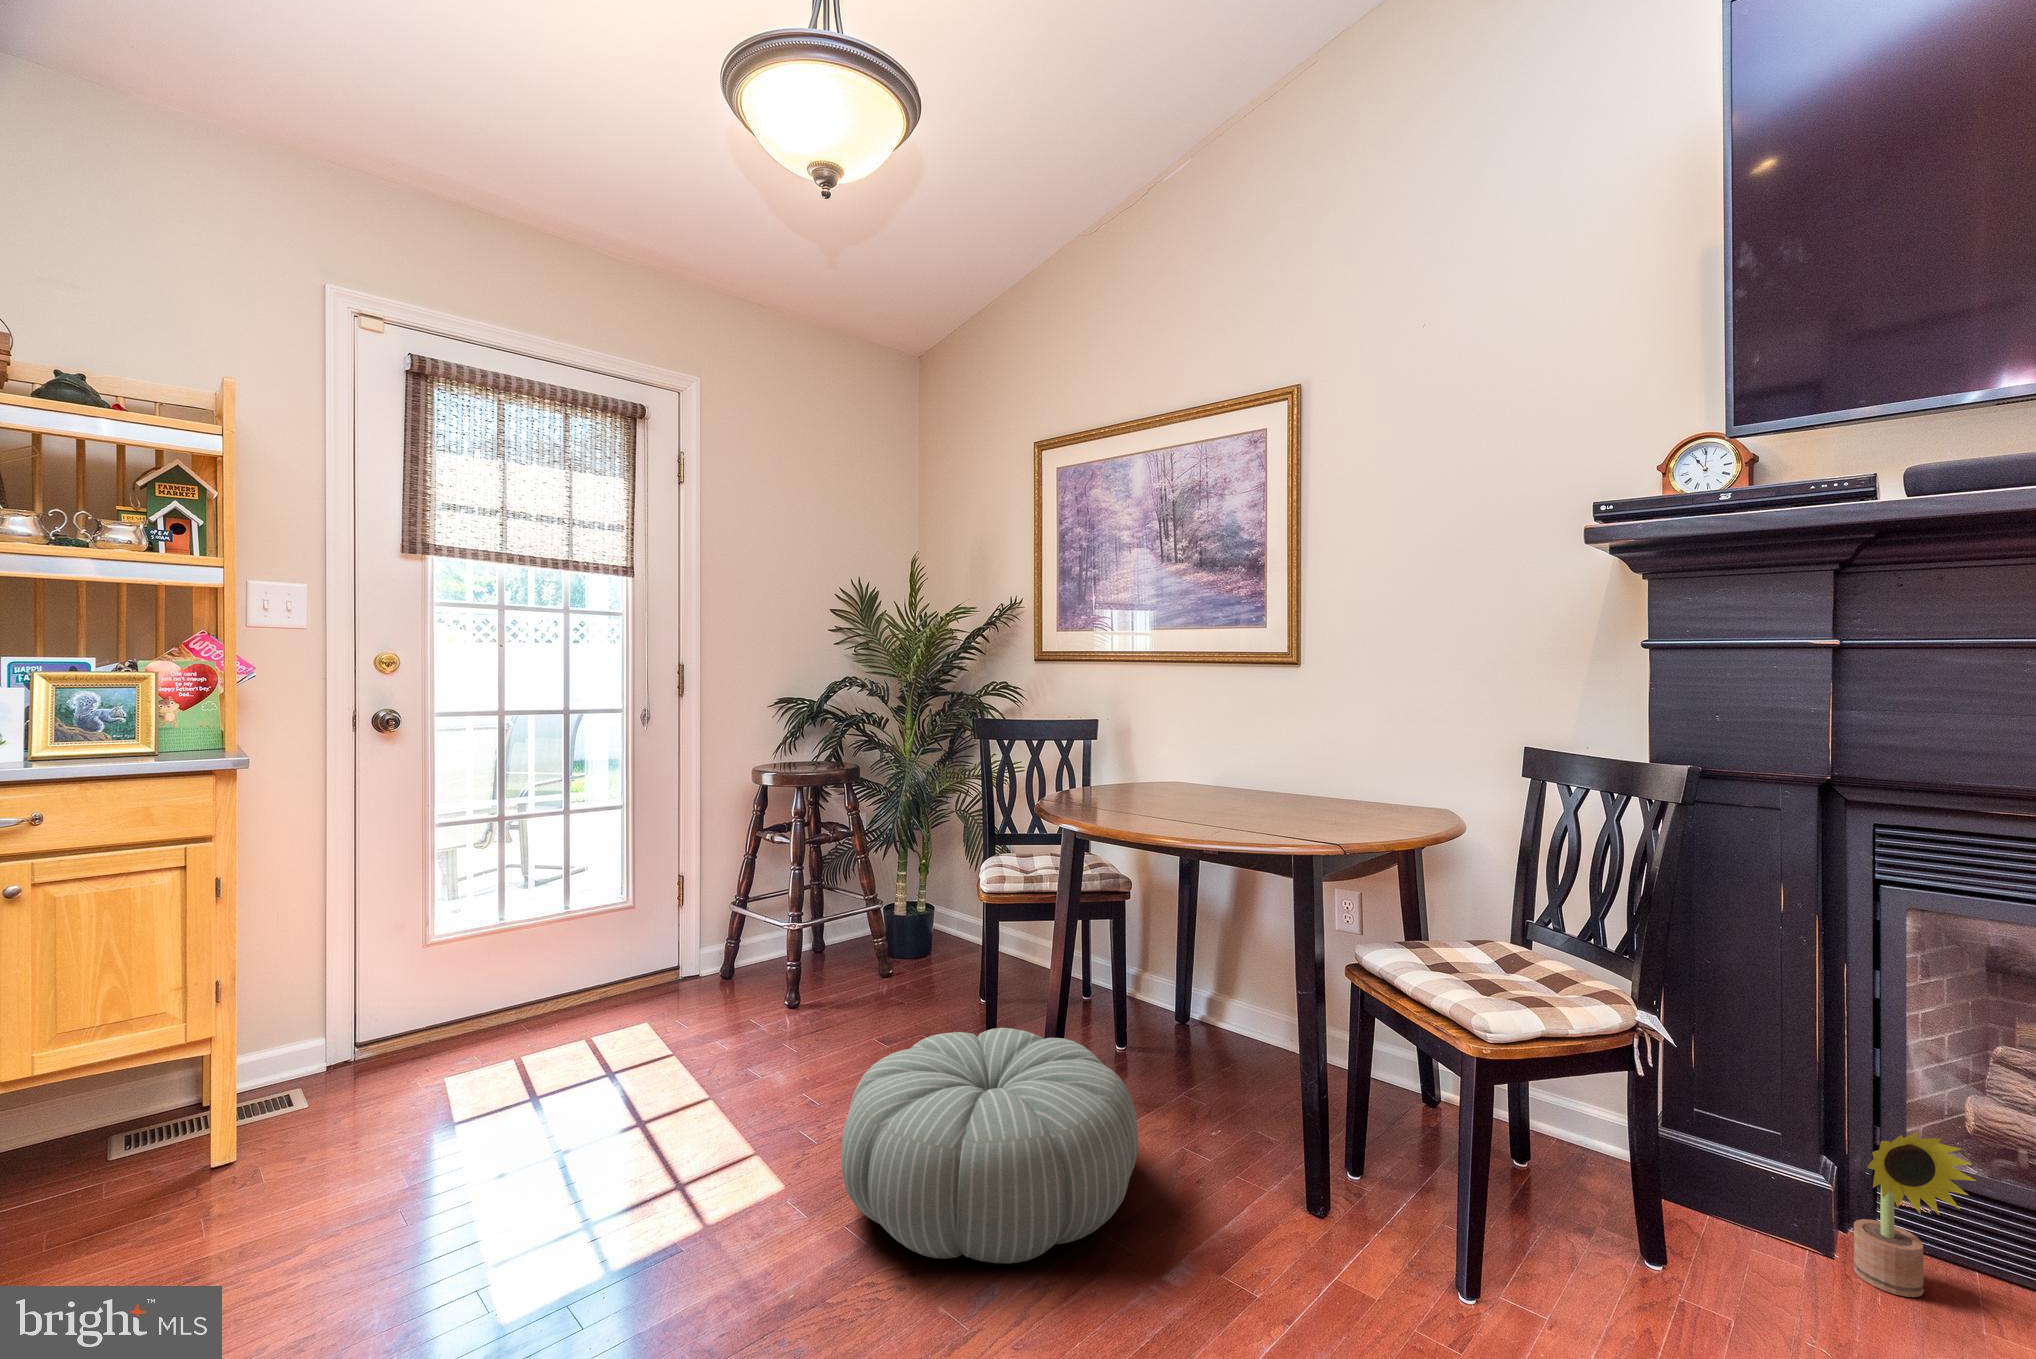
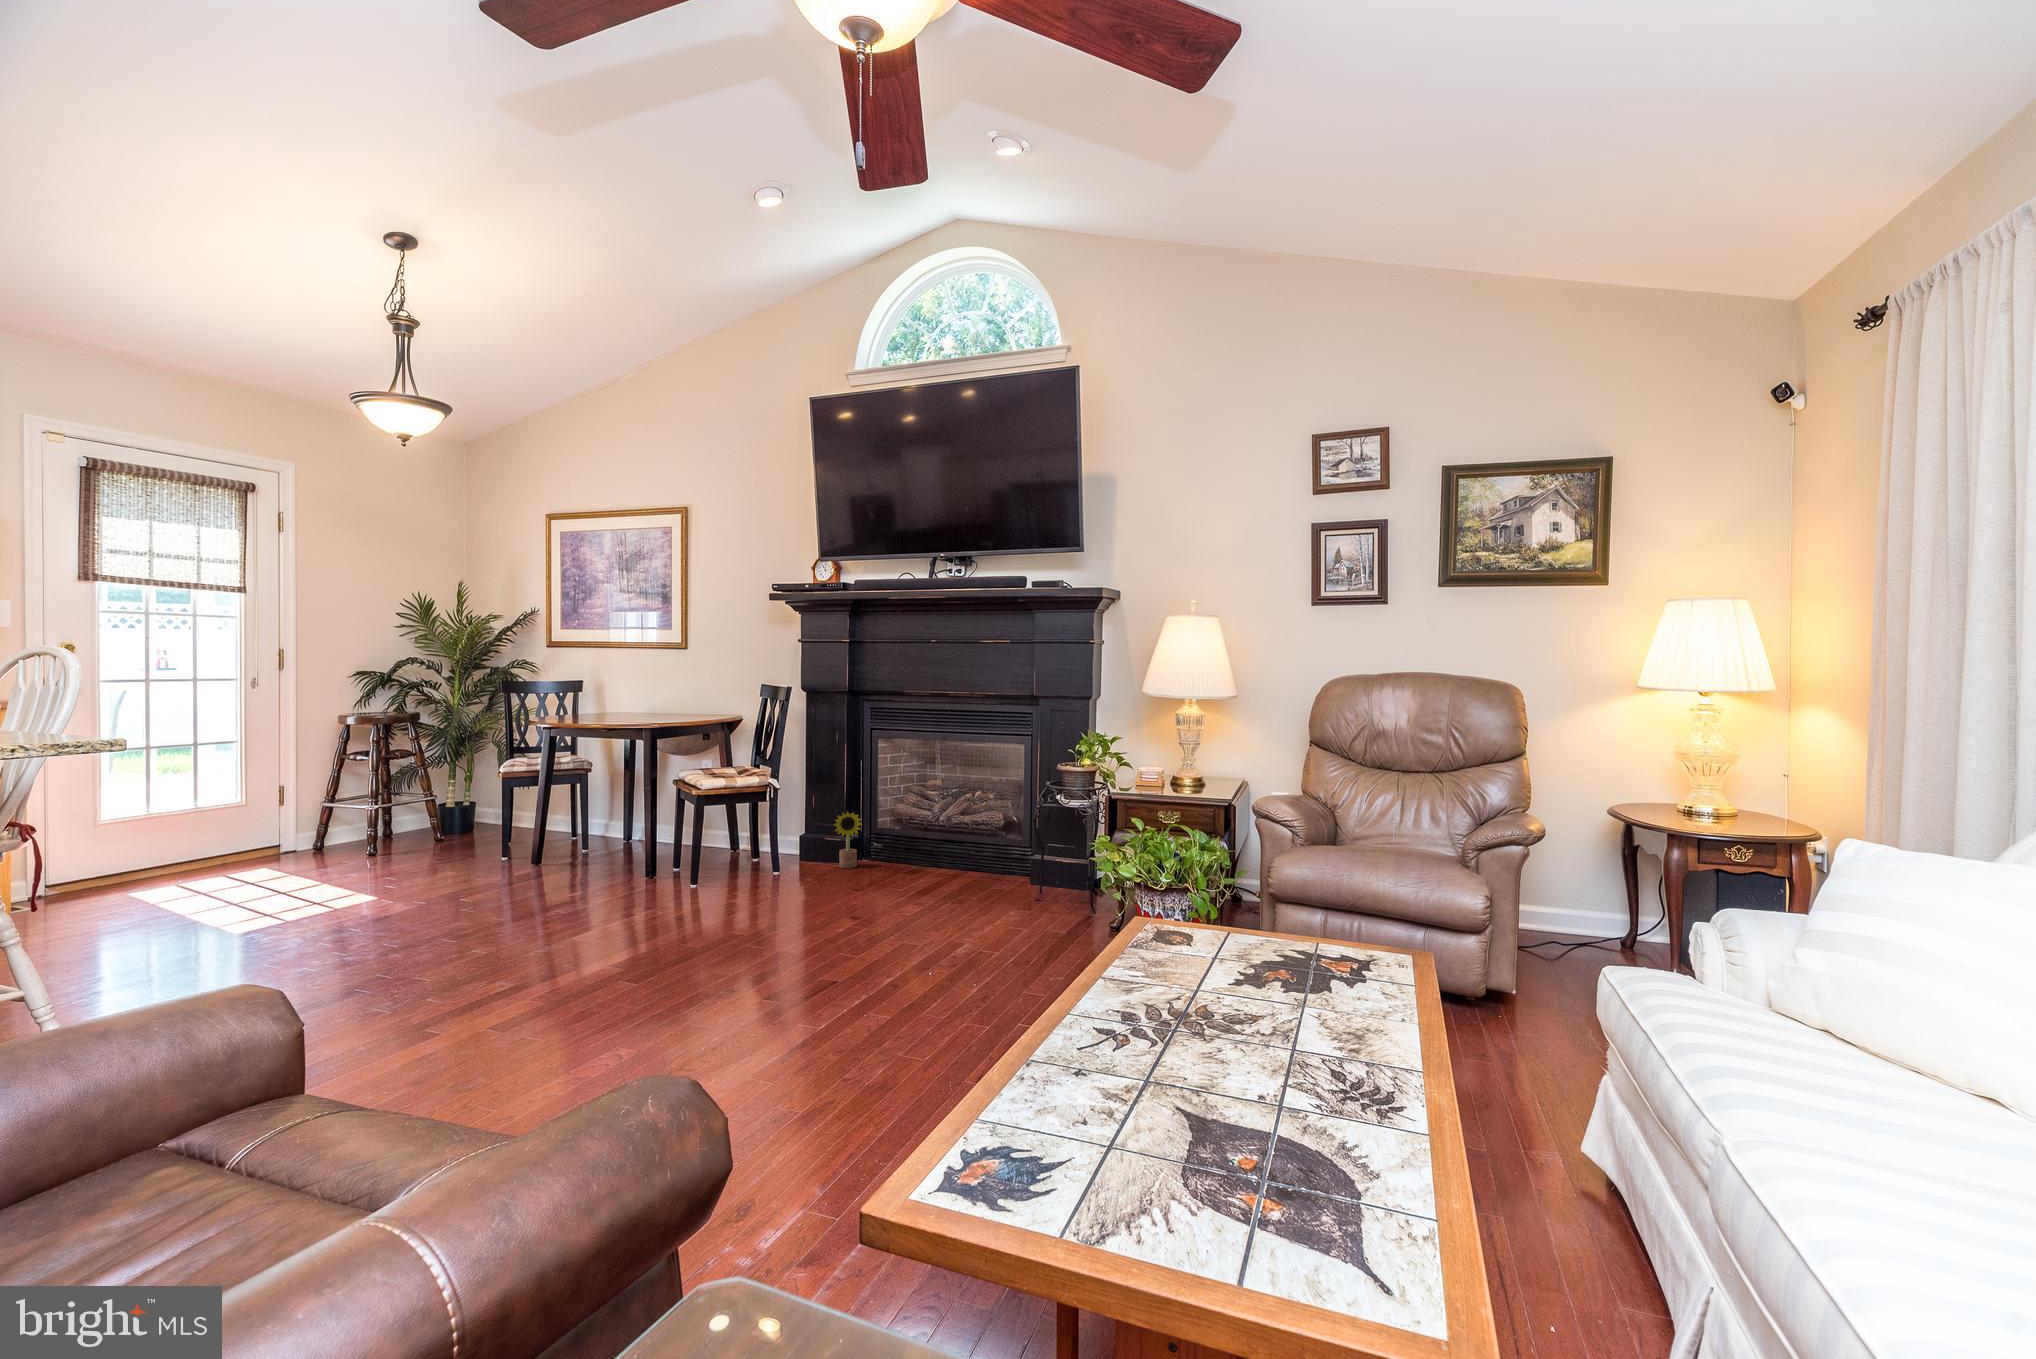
pouf: present [841,1028,1138,1263] -> none [419,823,569,897]

